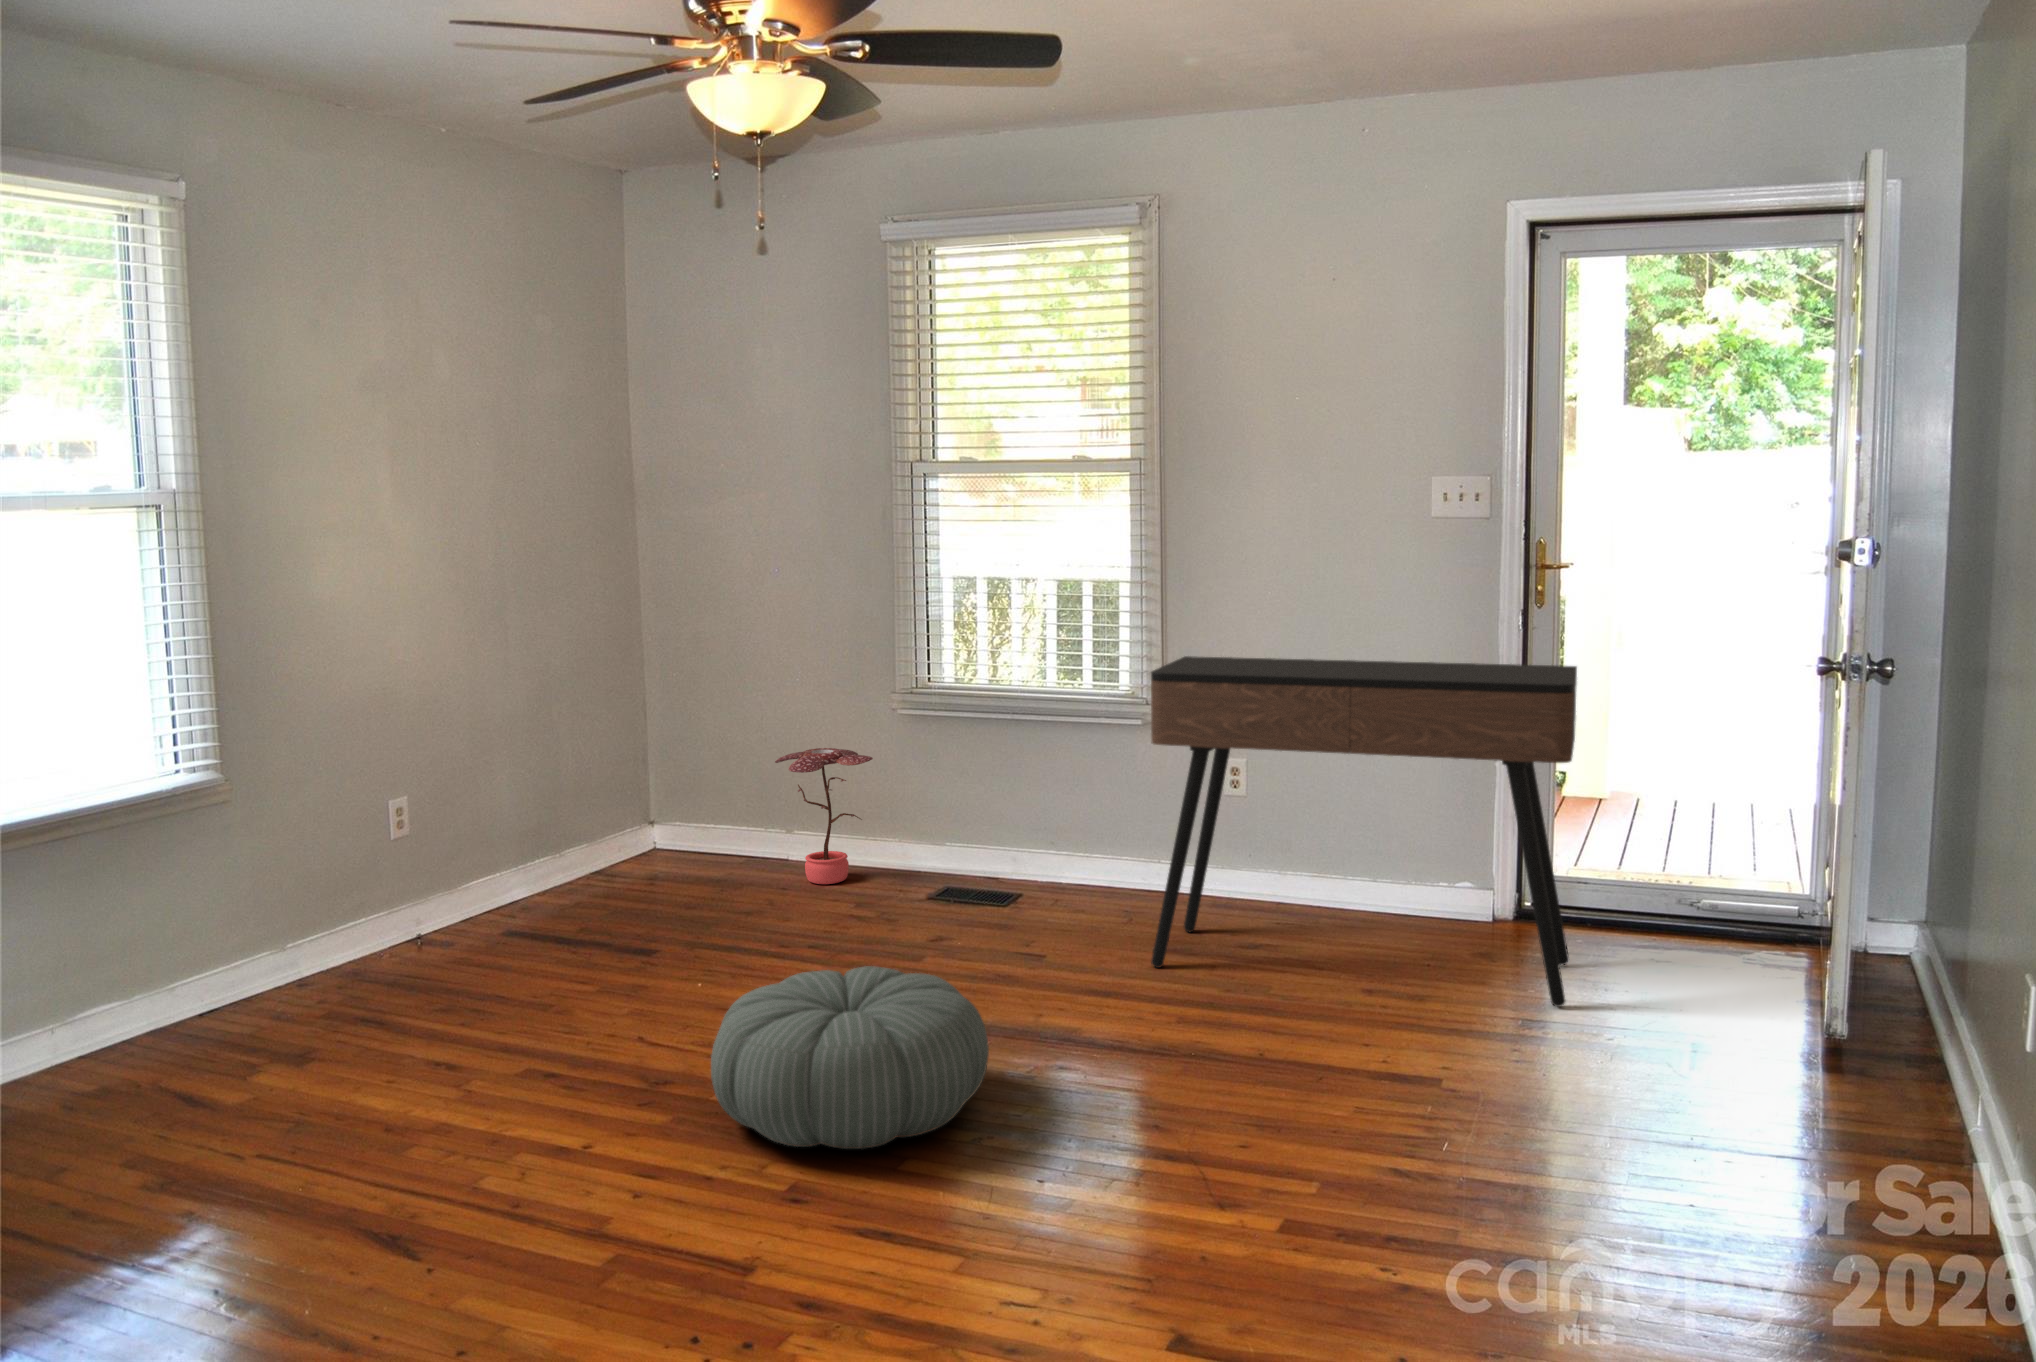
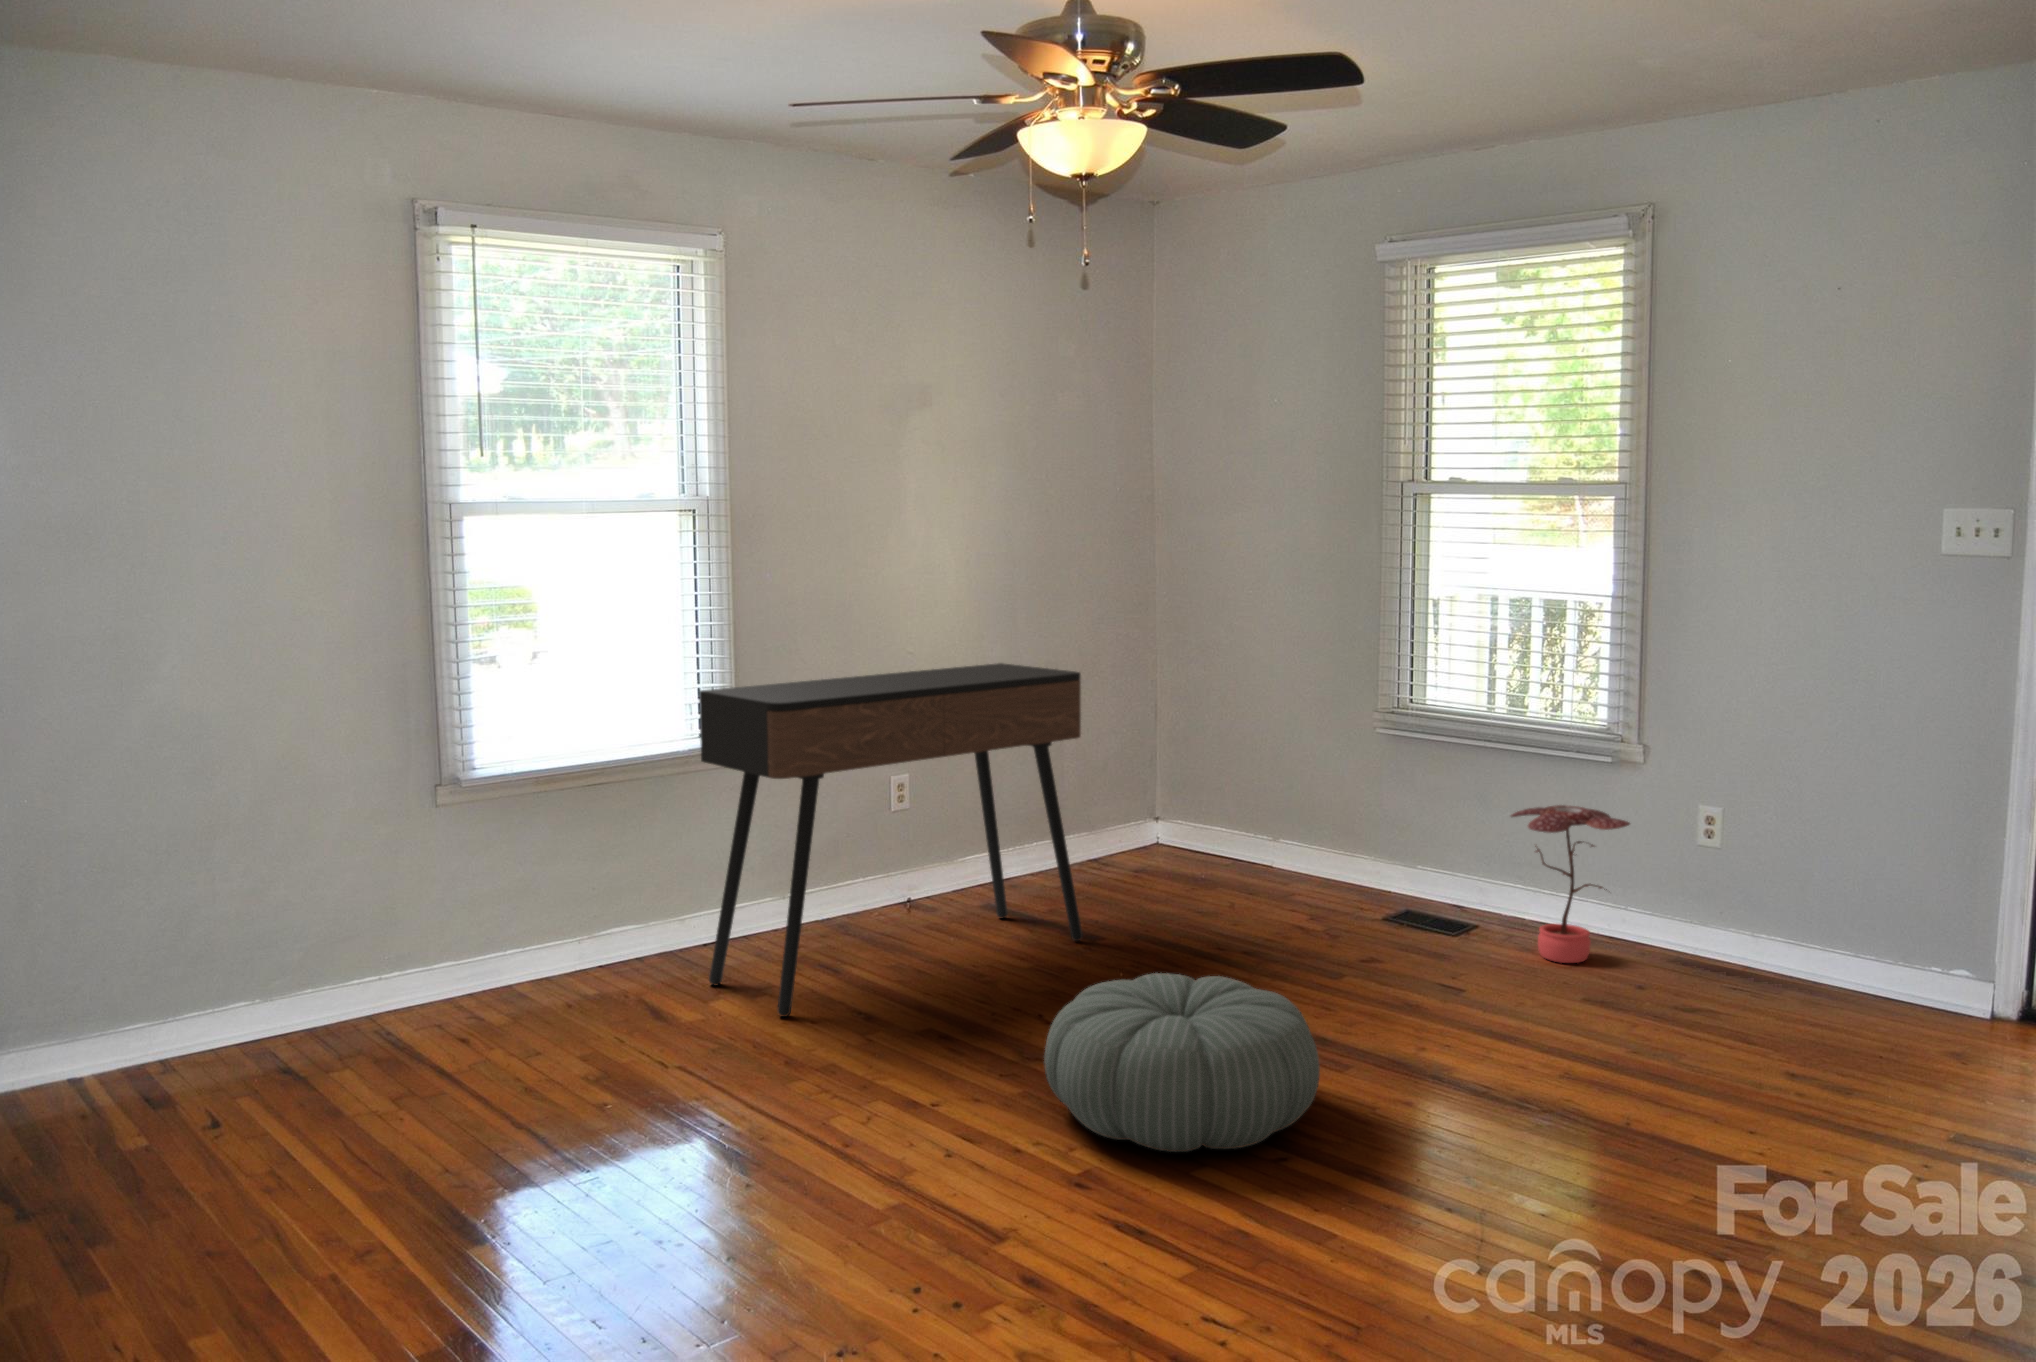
console table: present [1151,656,1577,1007] -> present [699,663,1083,1017]
potted plant: present [775,748,873,884] -> present [1511,805,1630,963]

